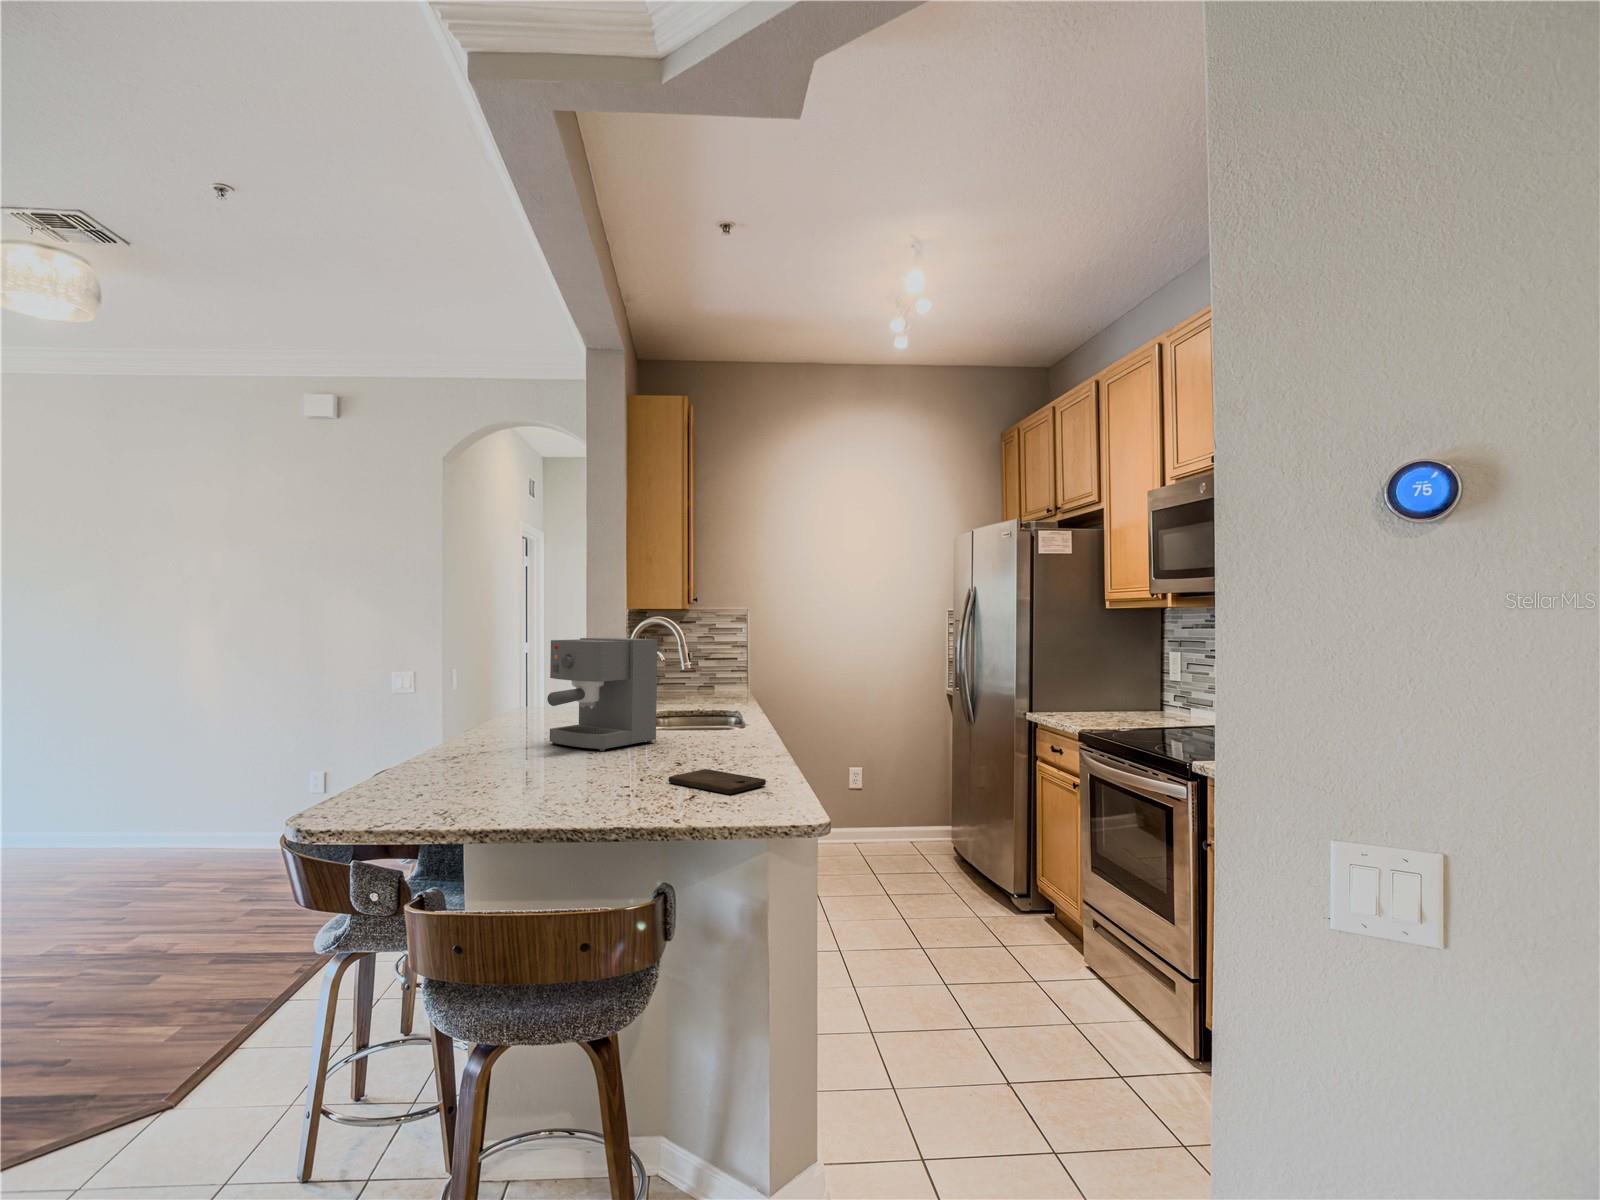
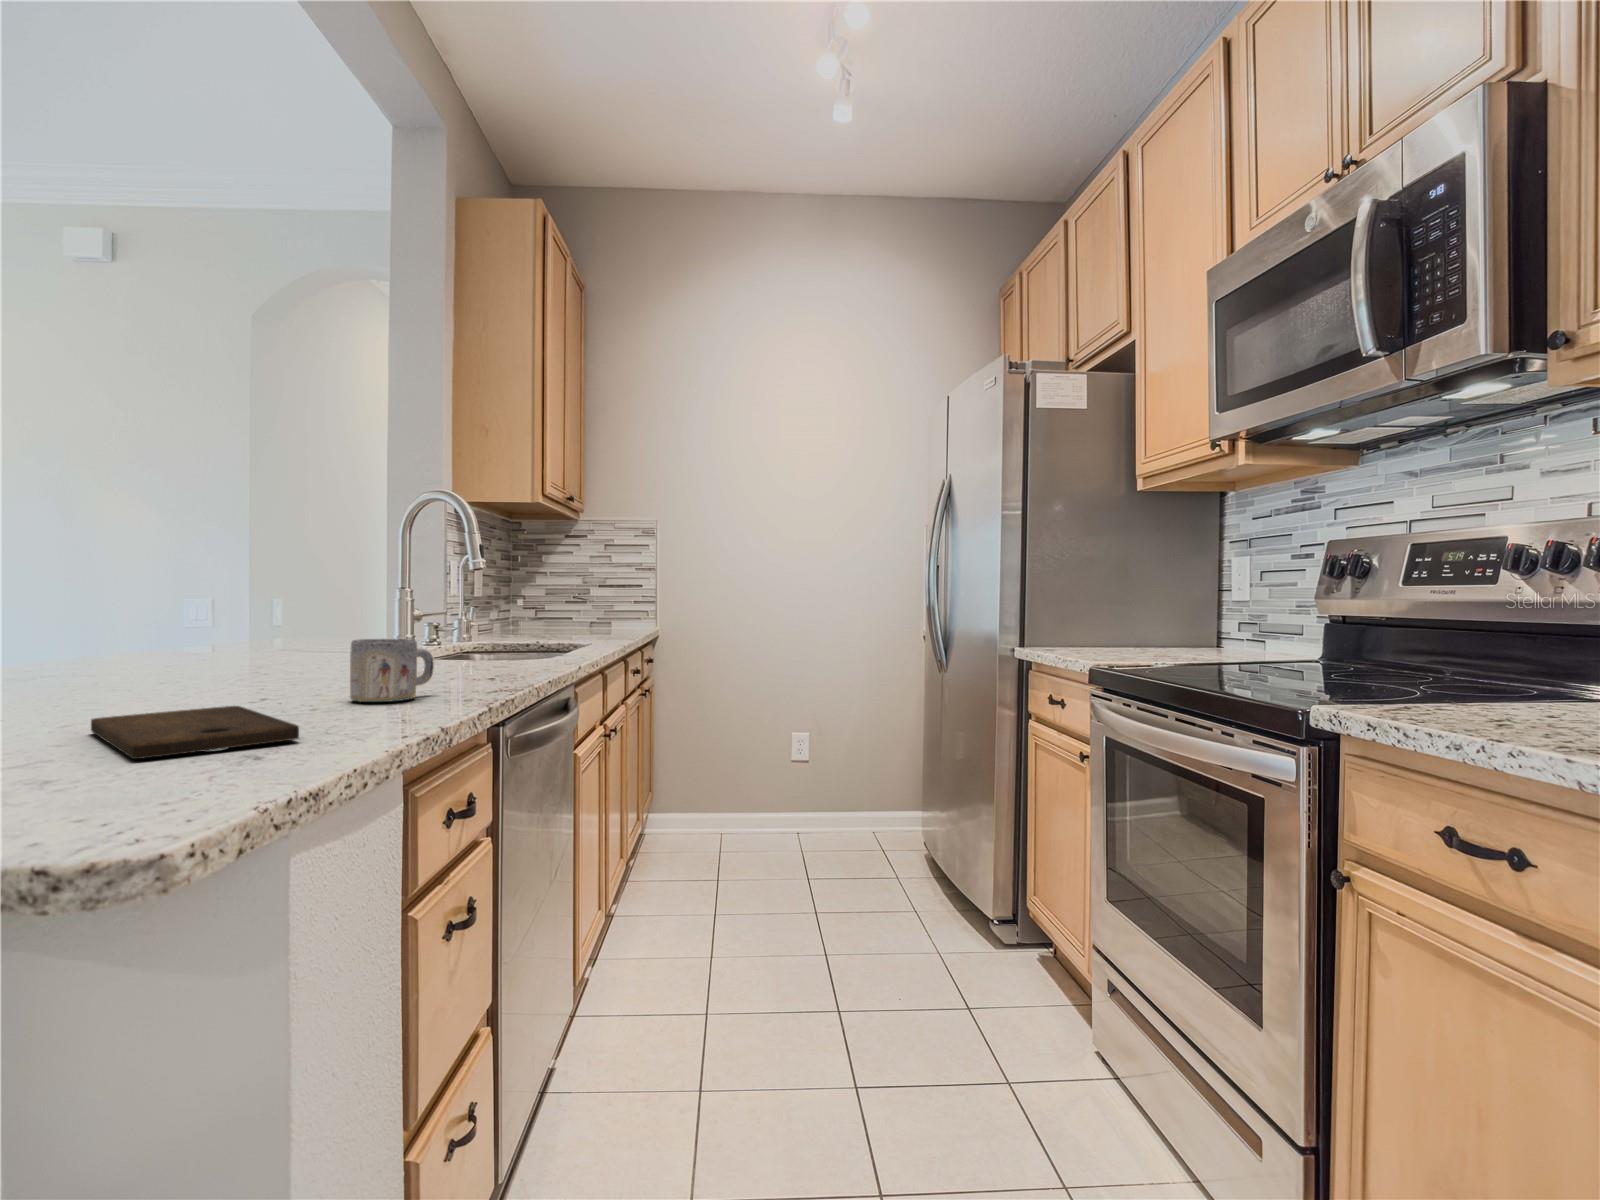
coffee maker: present [547,638,657,751] -> none [58,479,338,682]
mug: none [722,731,752,764] -> present [350,639,434,702]

